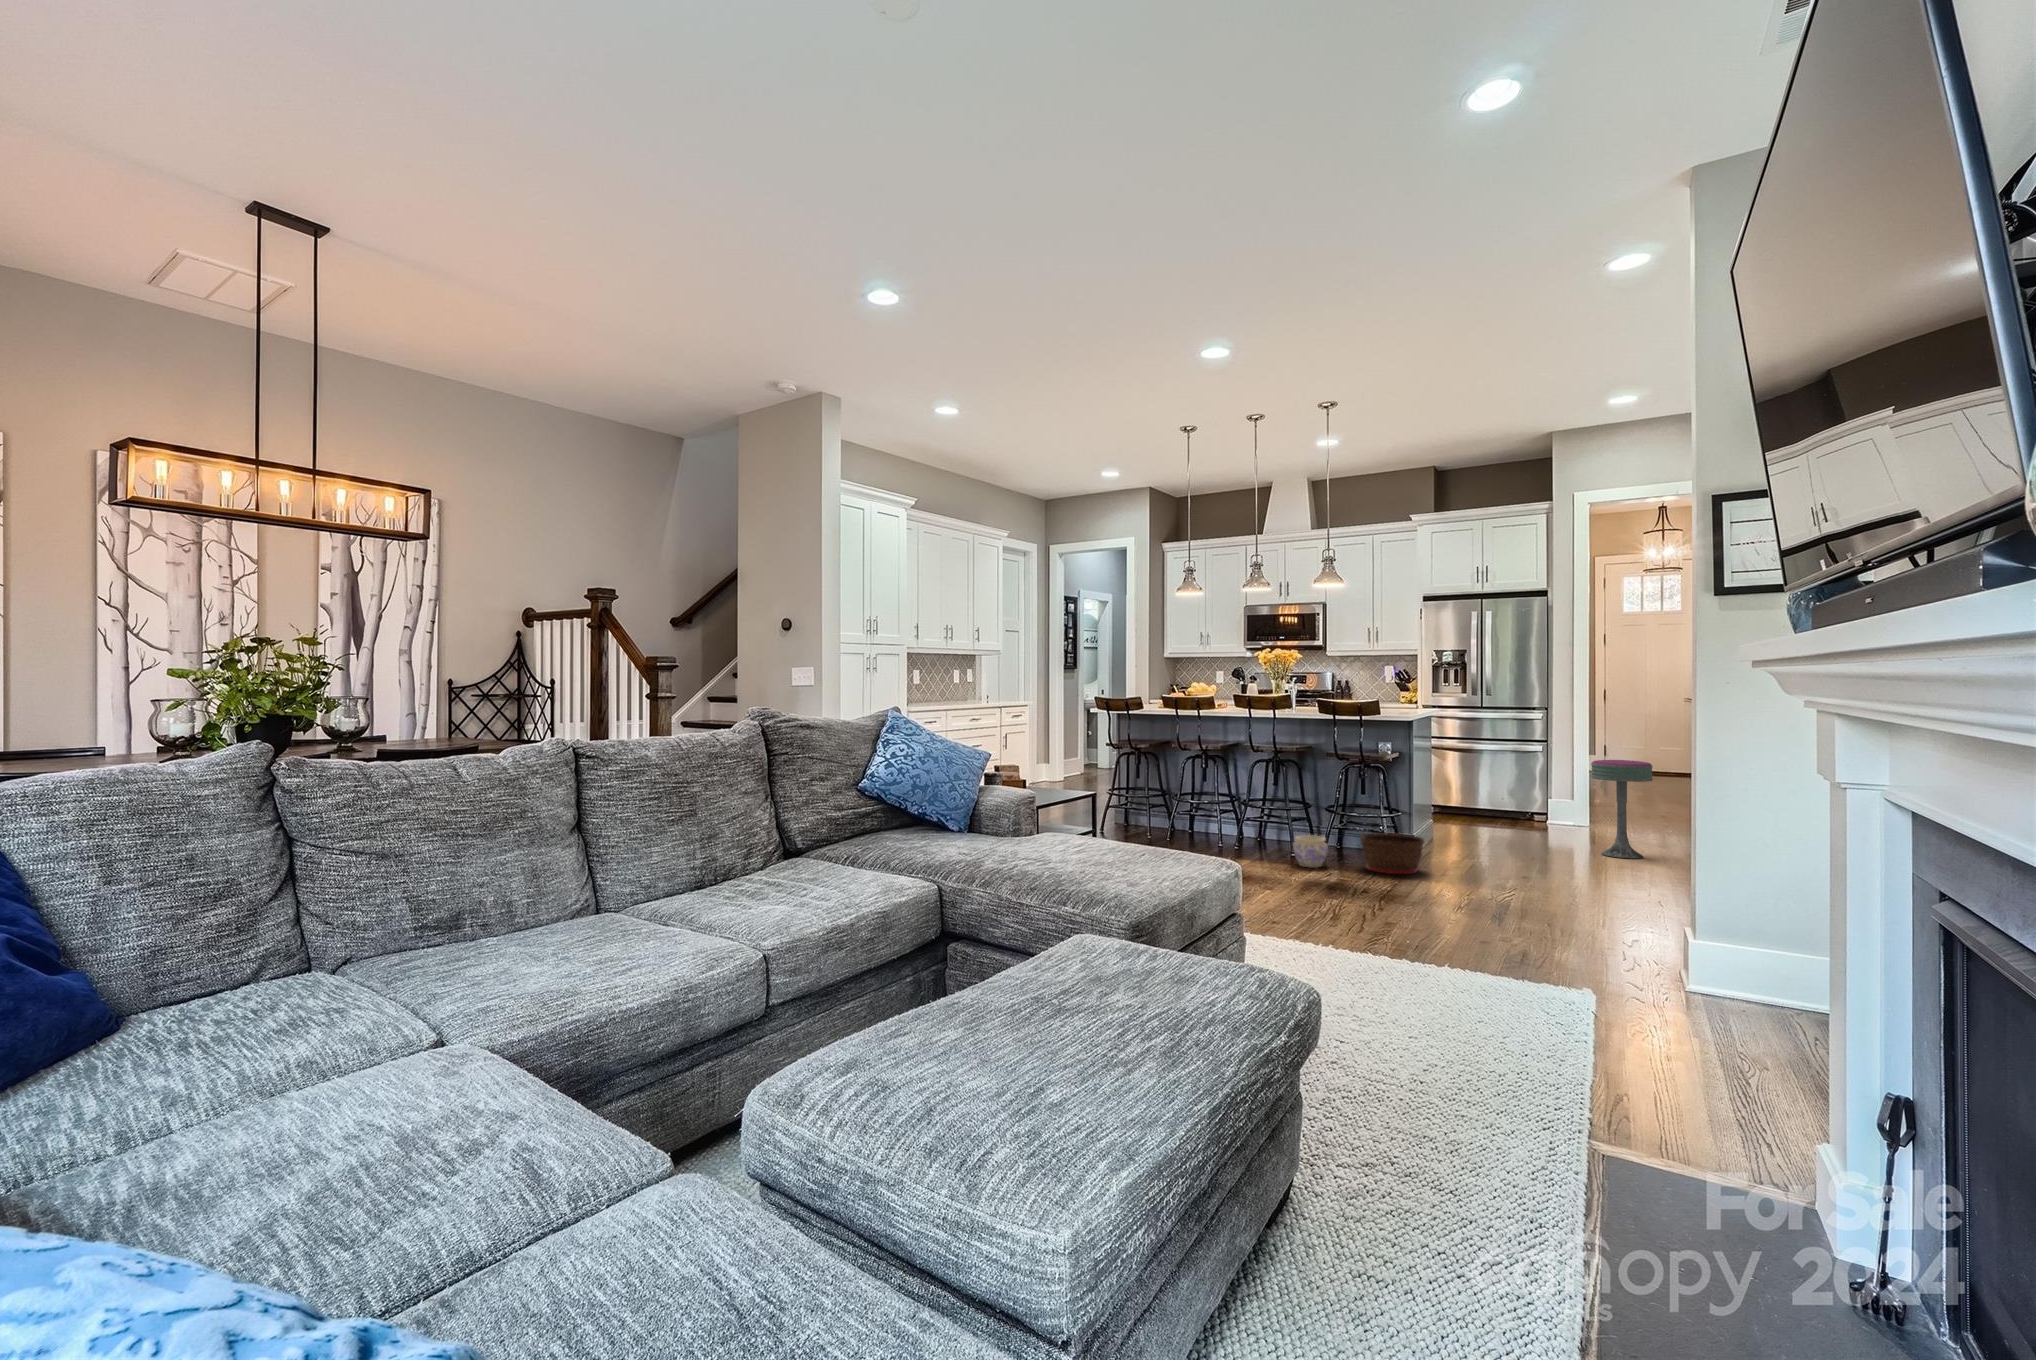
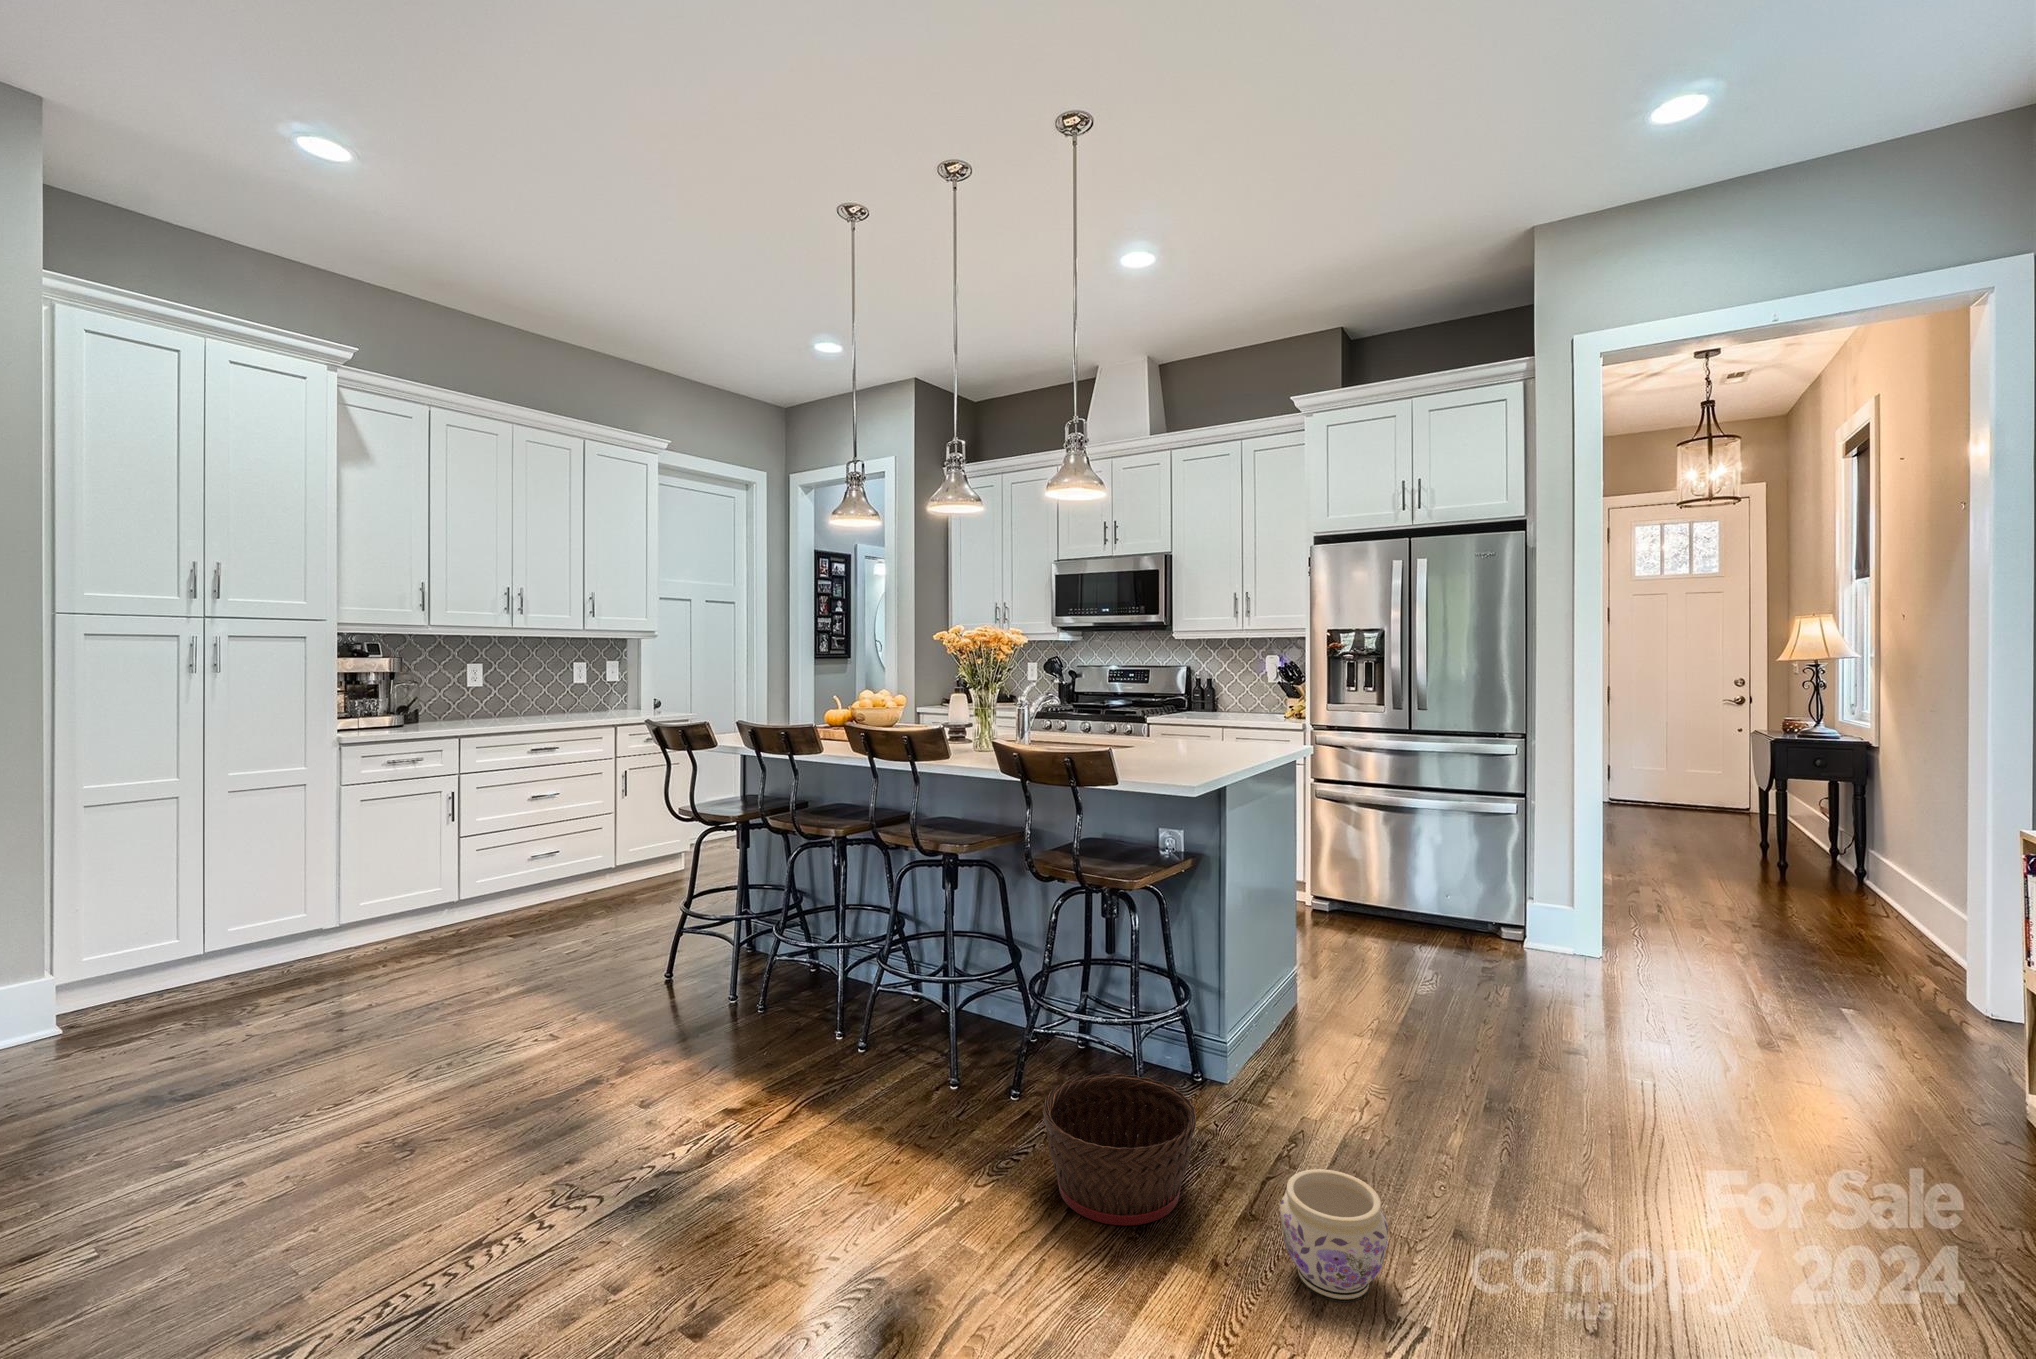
bar stool: present [1591,760,1653,859] -> none [1619,873,1767,1117]
planter: present [1293,835,1328,868] -> present [1280,1169,1388,1302]

